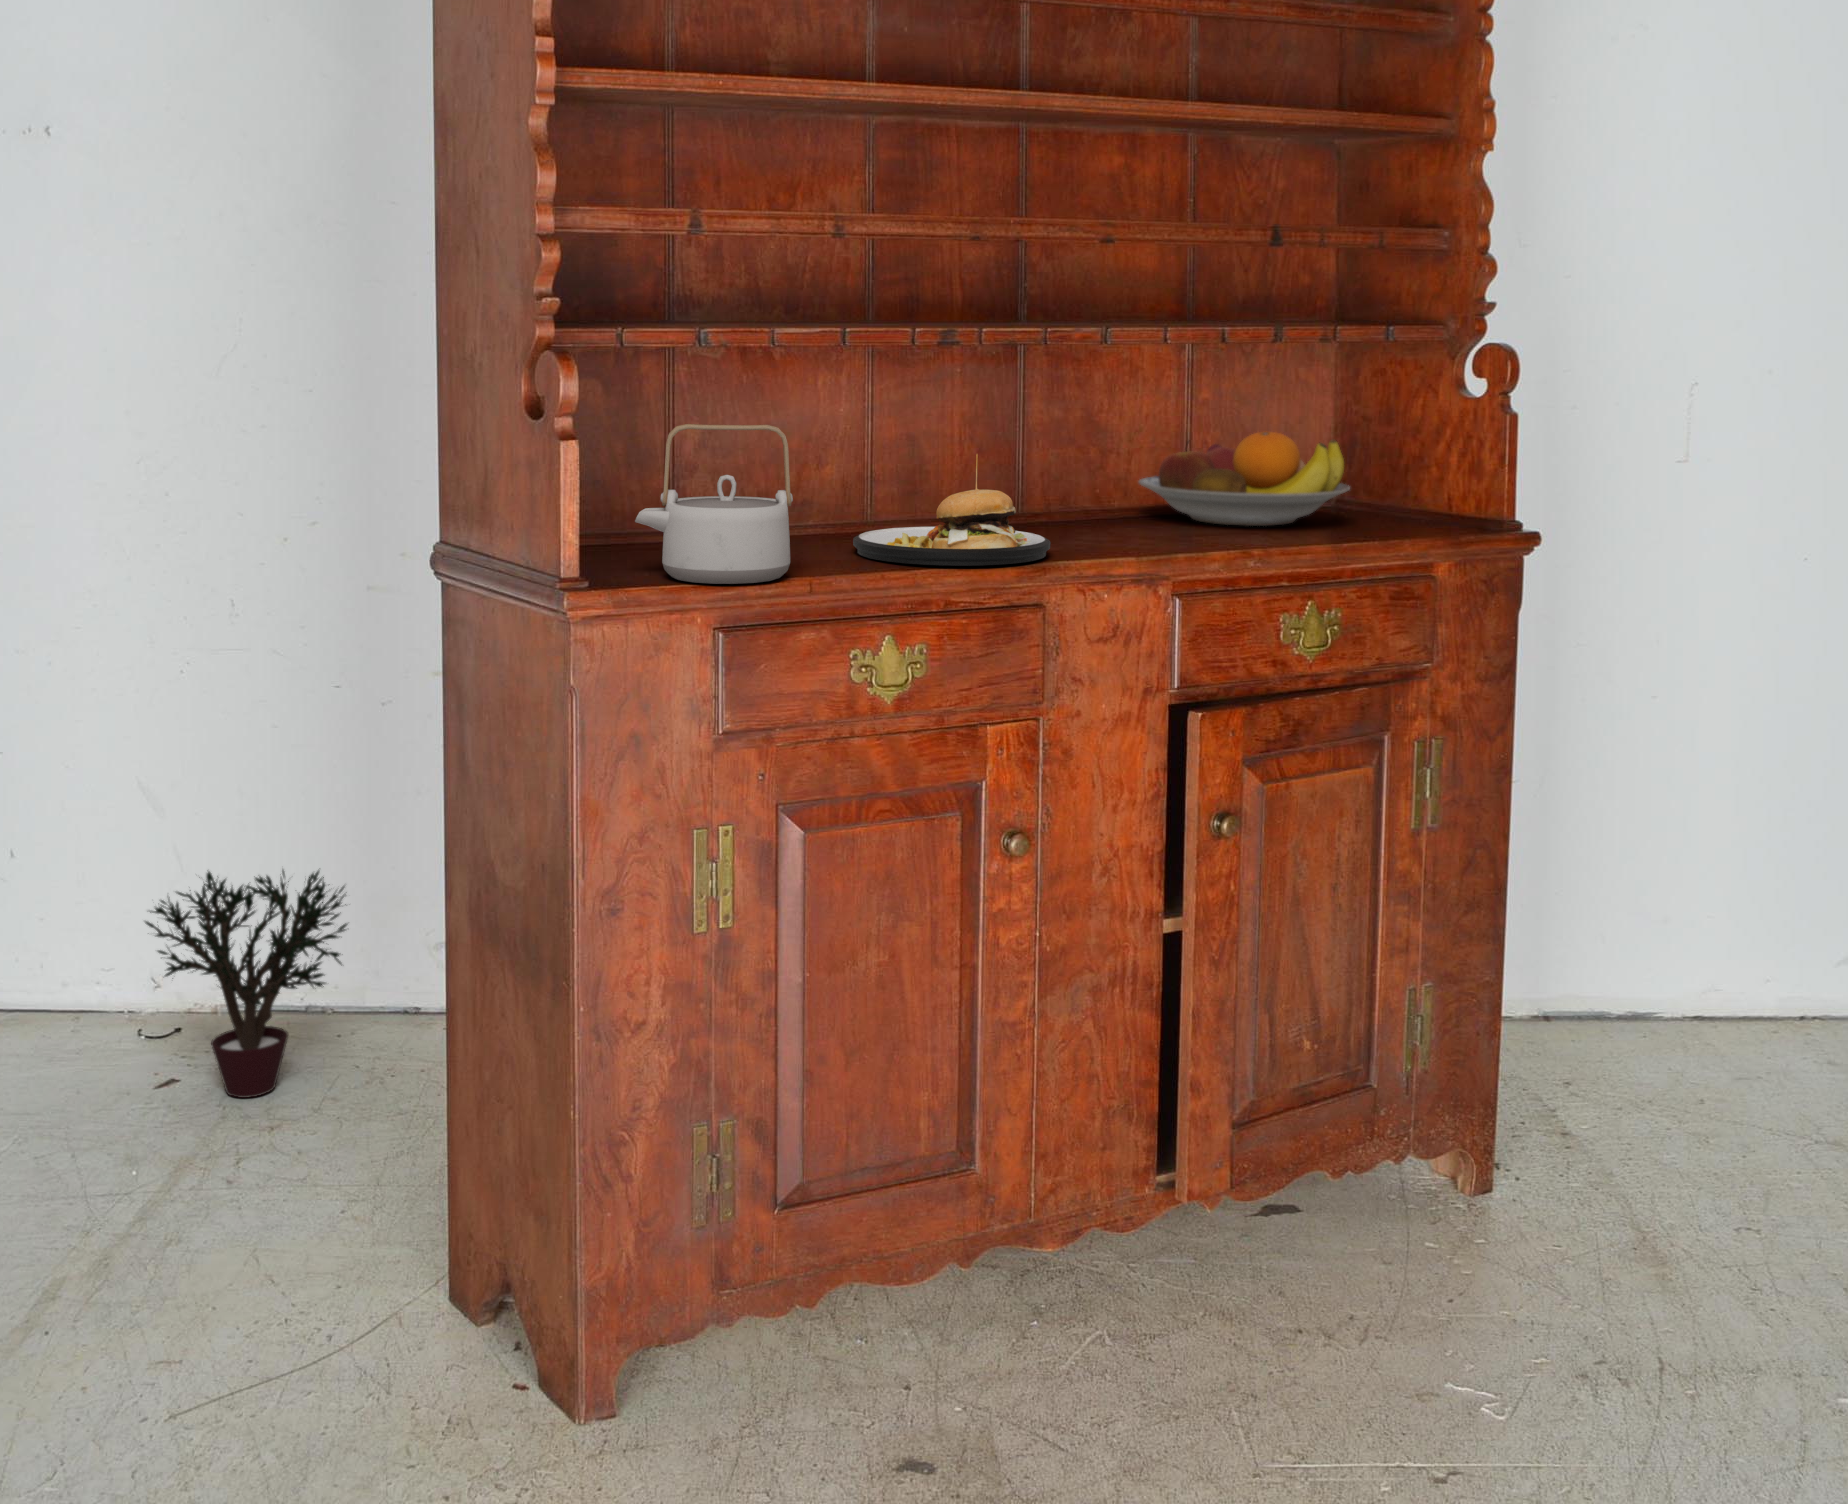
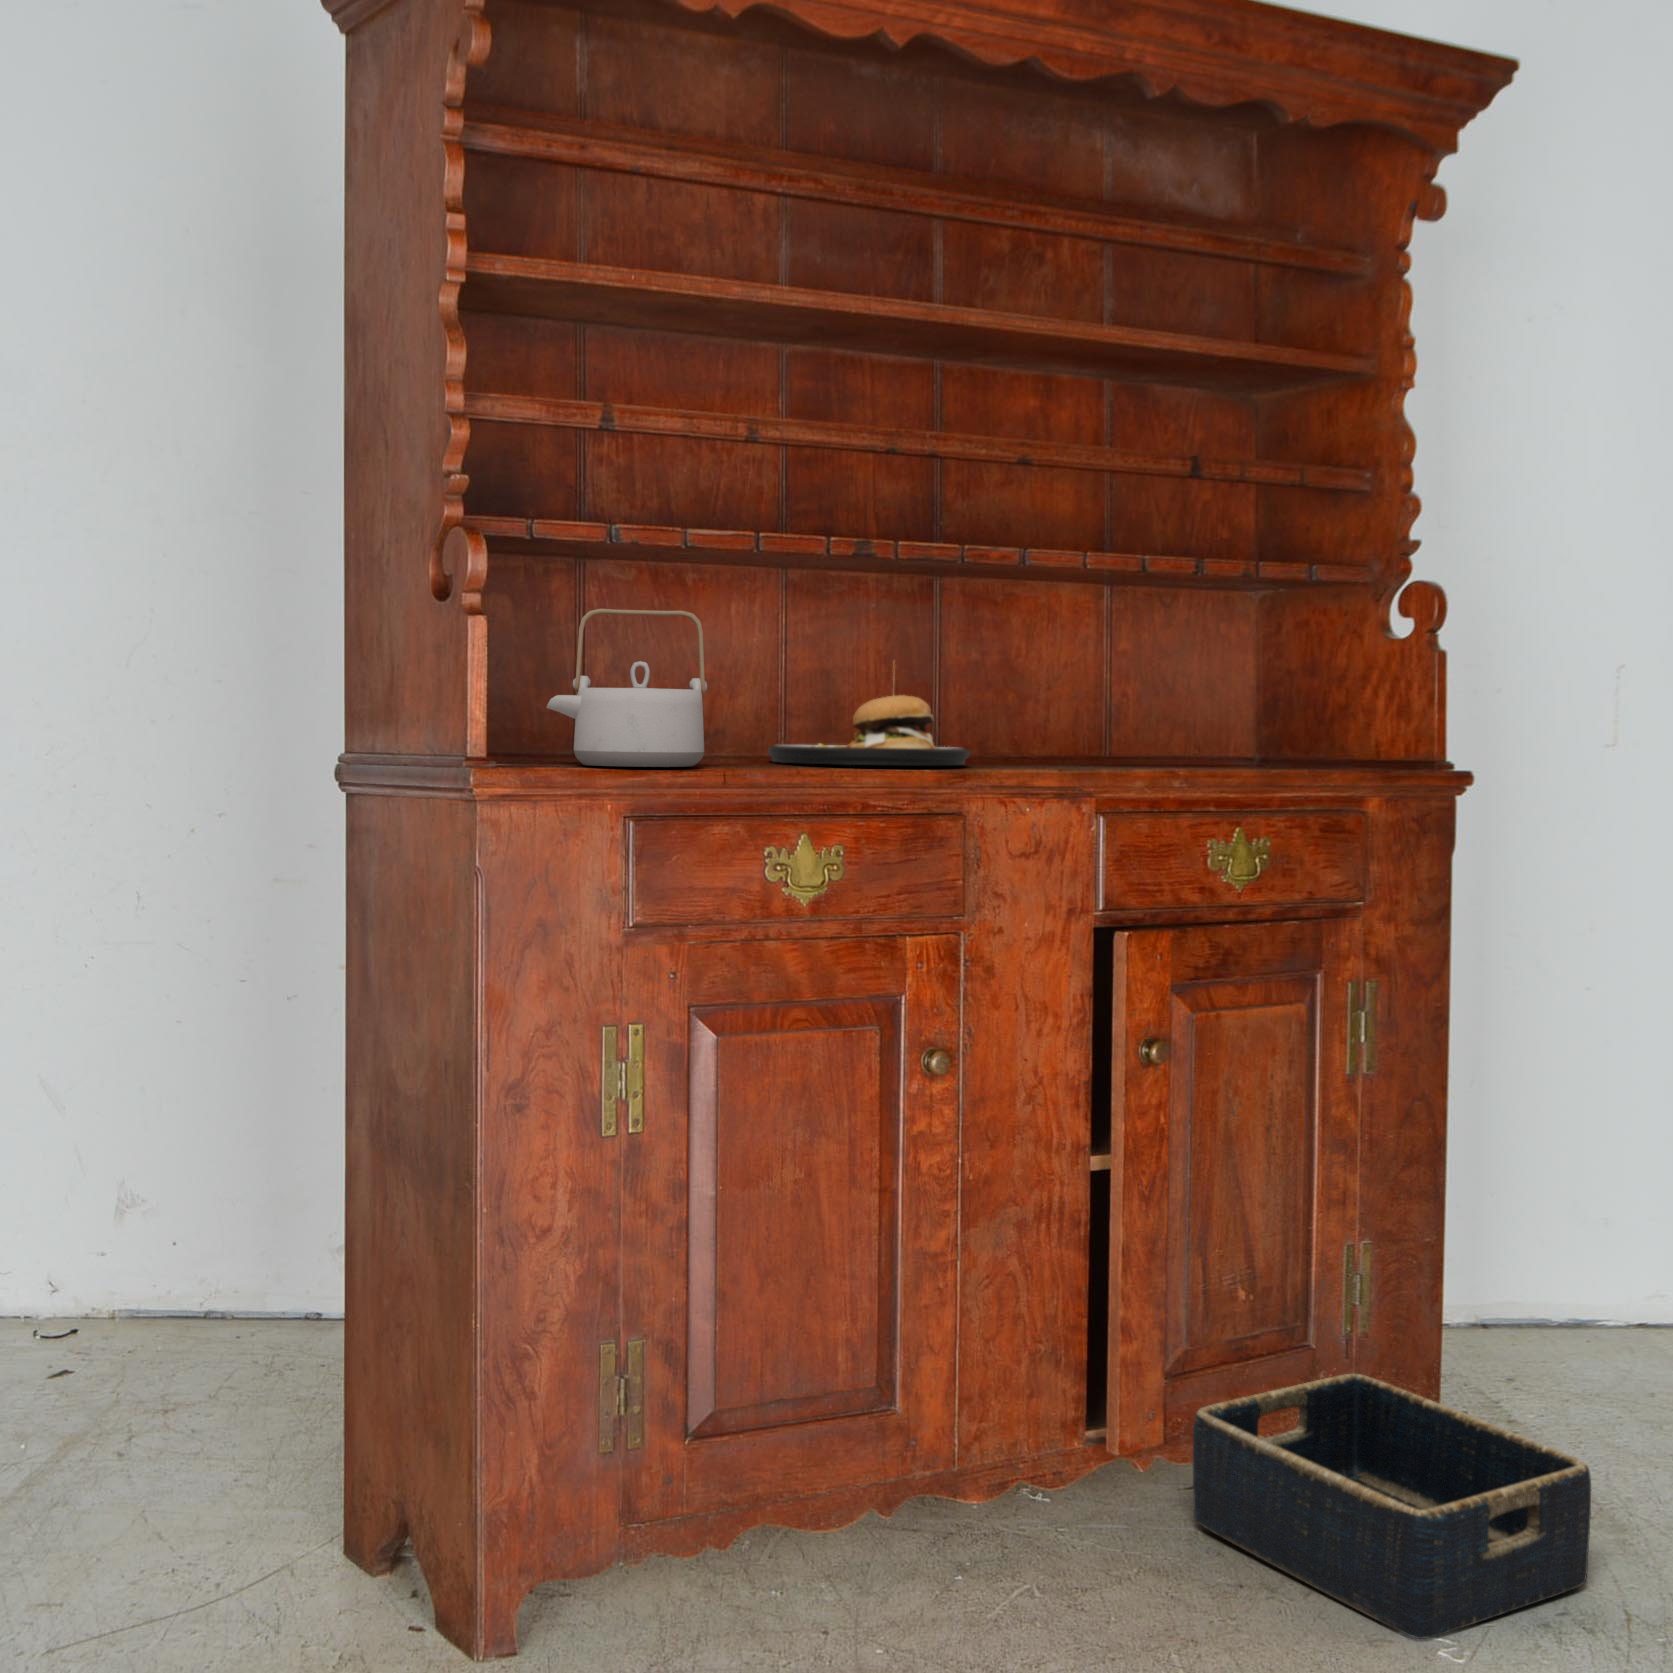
fruit bowl: present [1139,432,1350,526] -> none [1057,667,1274,760]
potted plant: present [145,870,347,1098] -> none [43,1129,255,1368]
basket: none [1259,1112,1628,1382] -> present [1193,1374,1591,1639]

